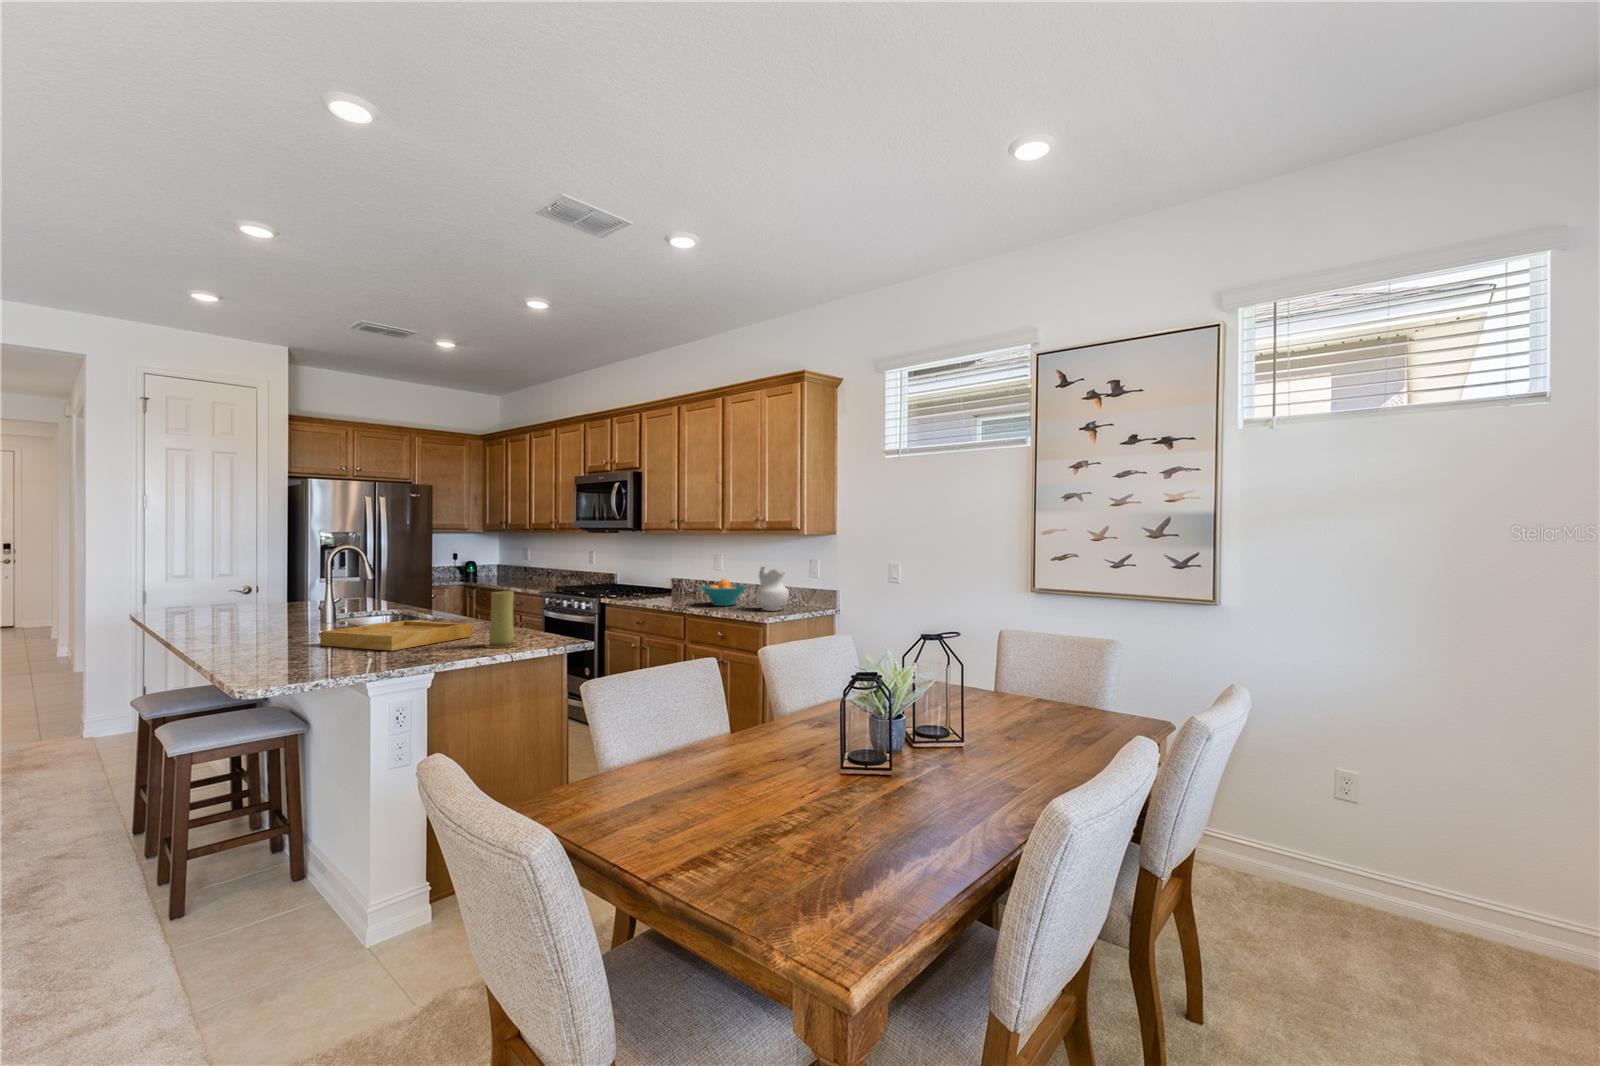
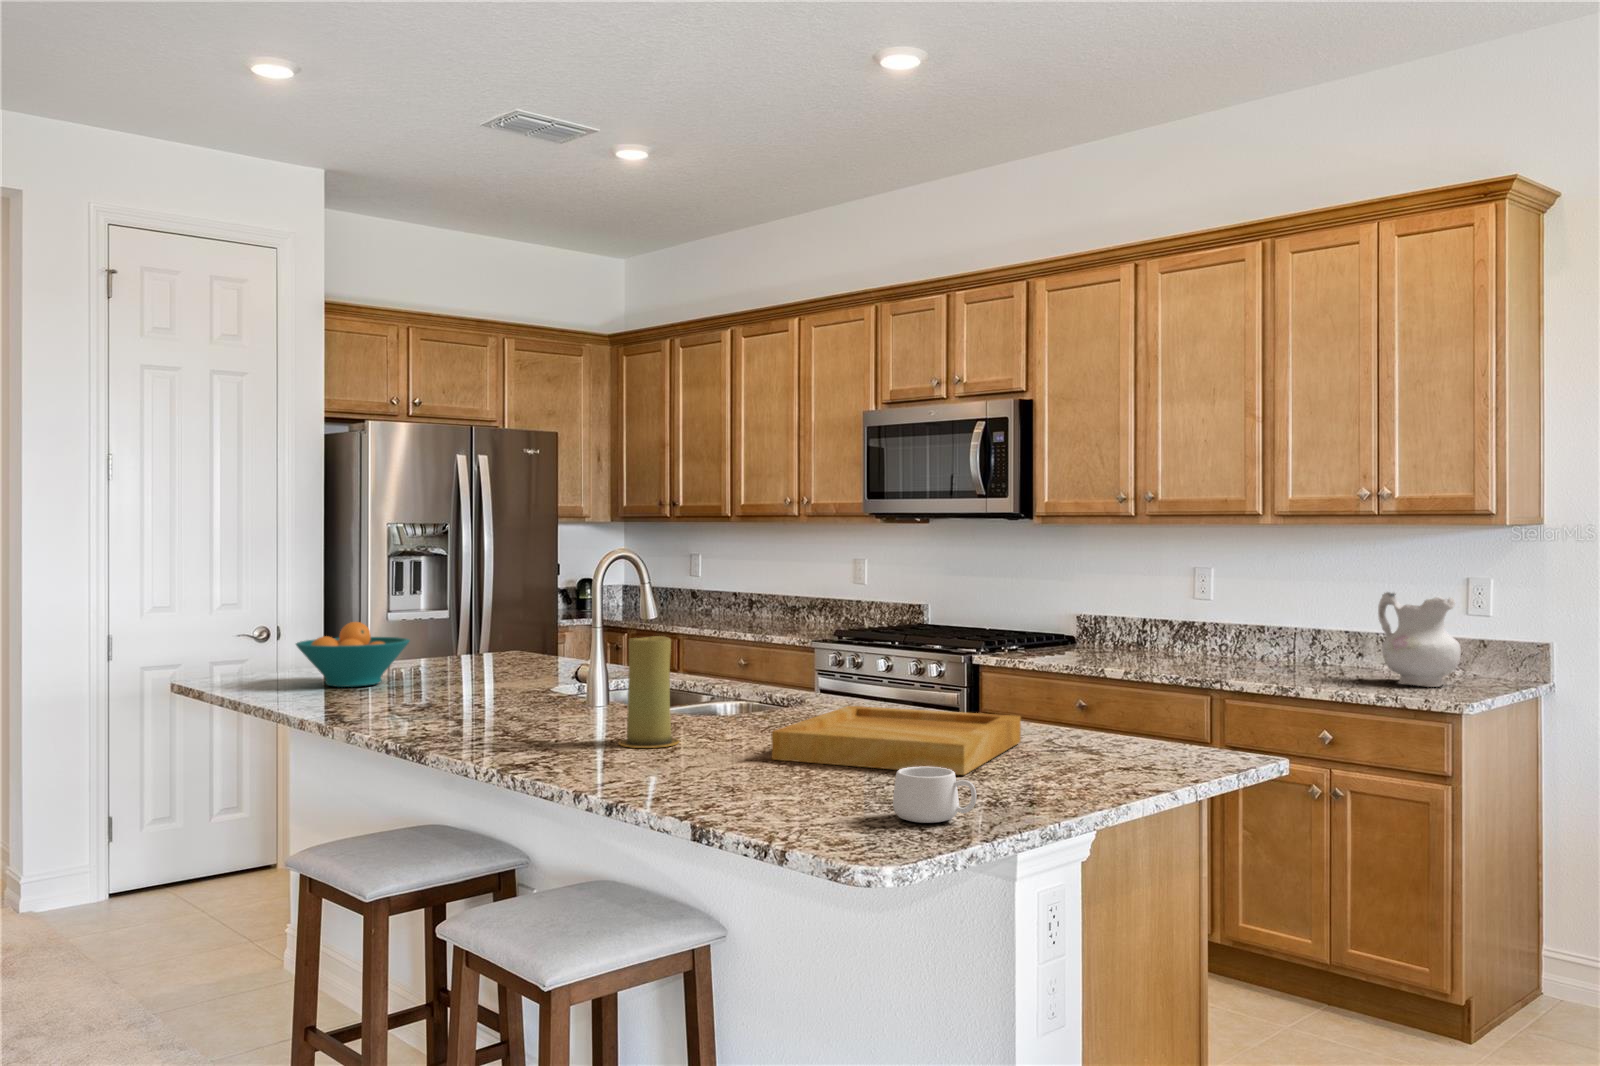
fruit bowl: present [701,578,746,606] -> present [296,622,410,687]
candle: present [486,591,518,648] -> present [619,636,679,748]
mug: none [288,645,326,670] -> present [893,766,977,823]

